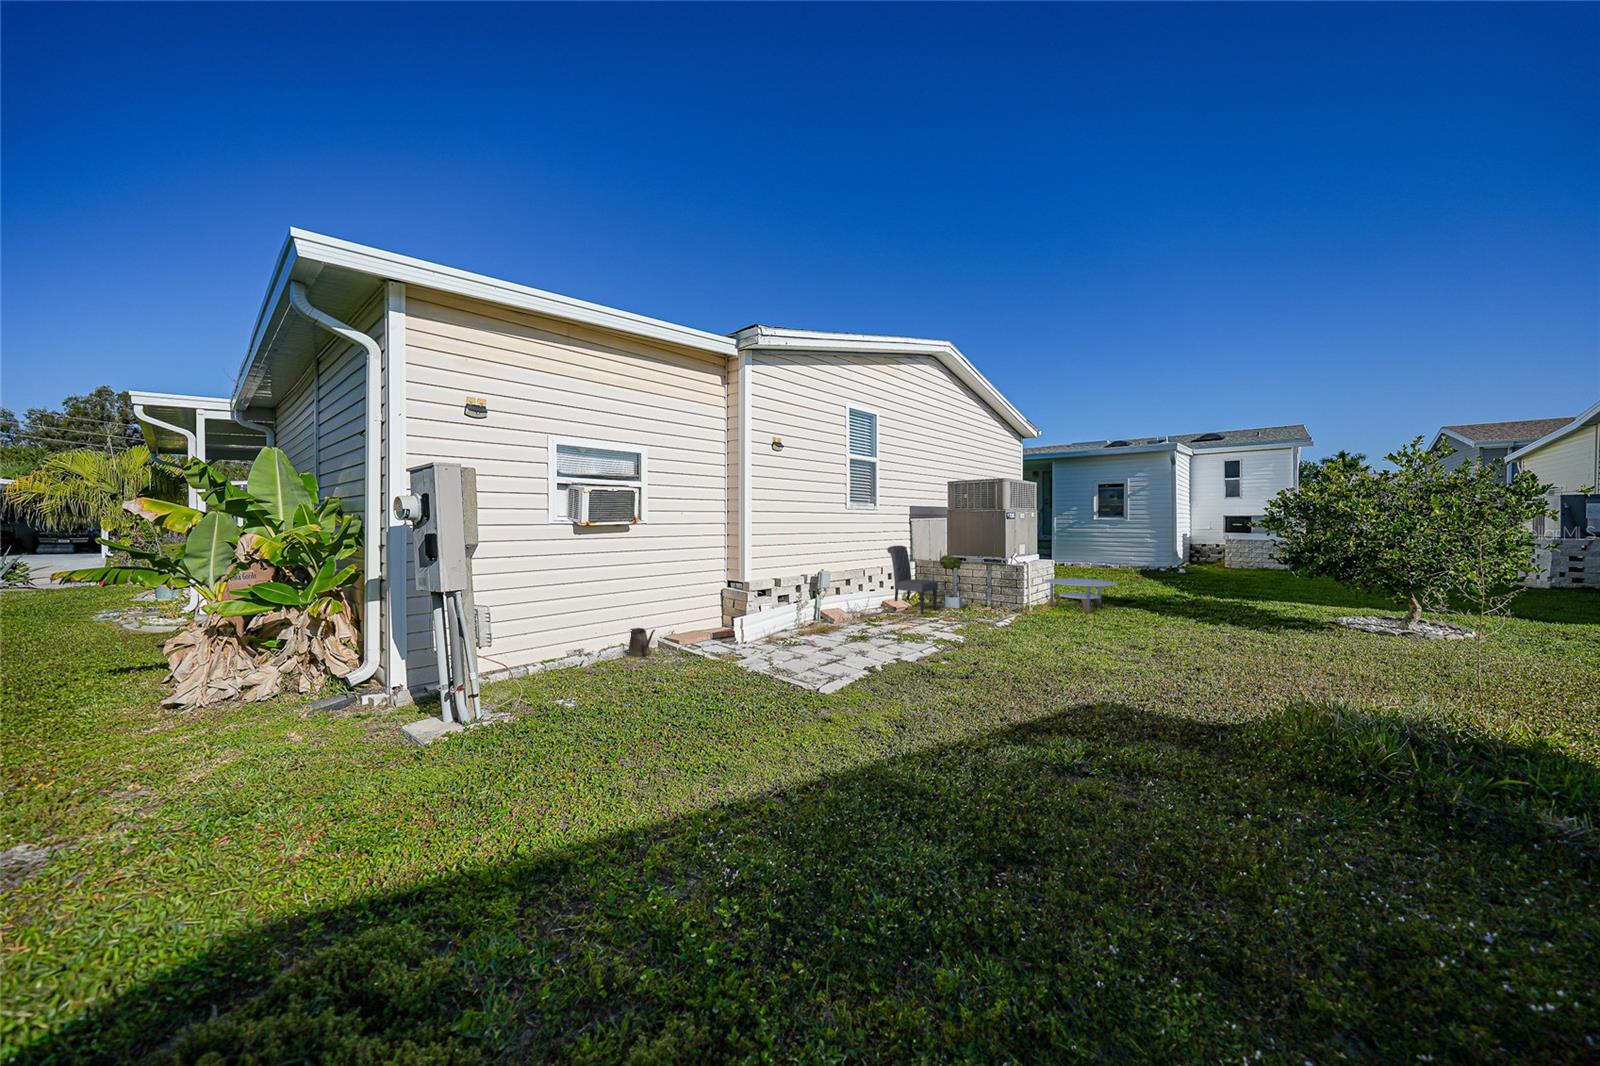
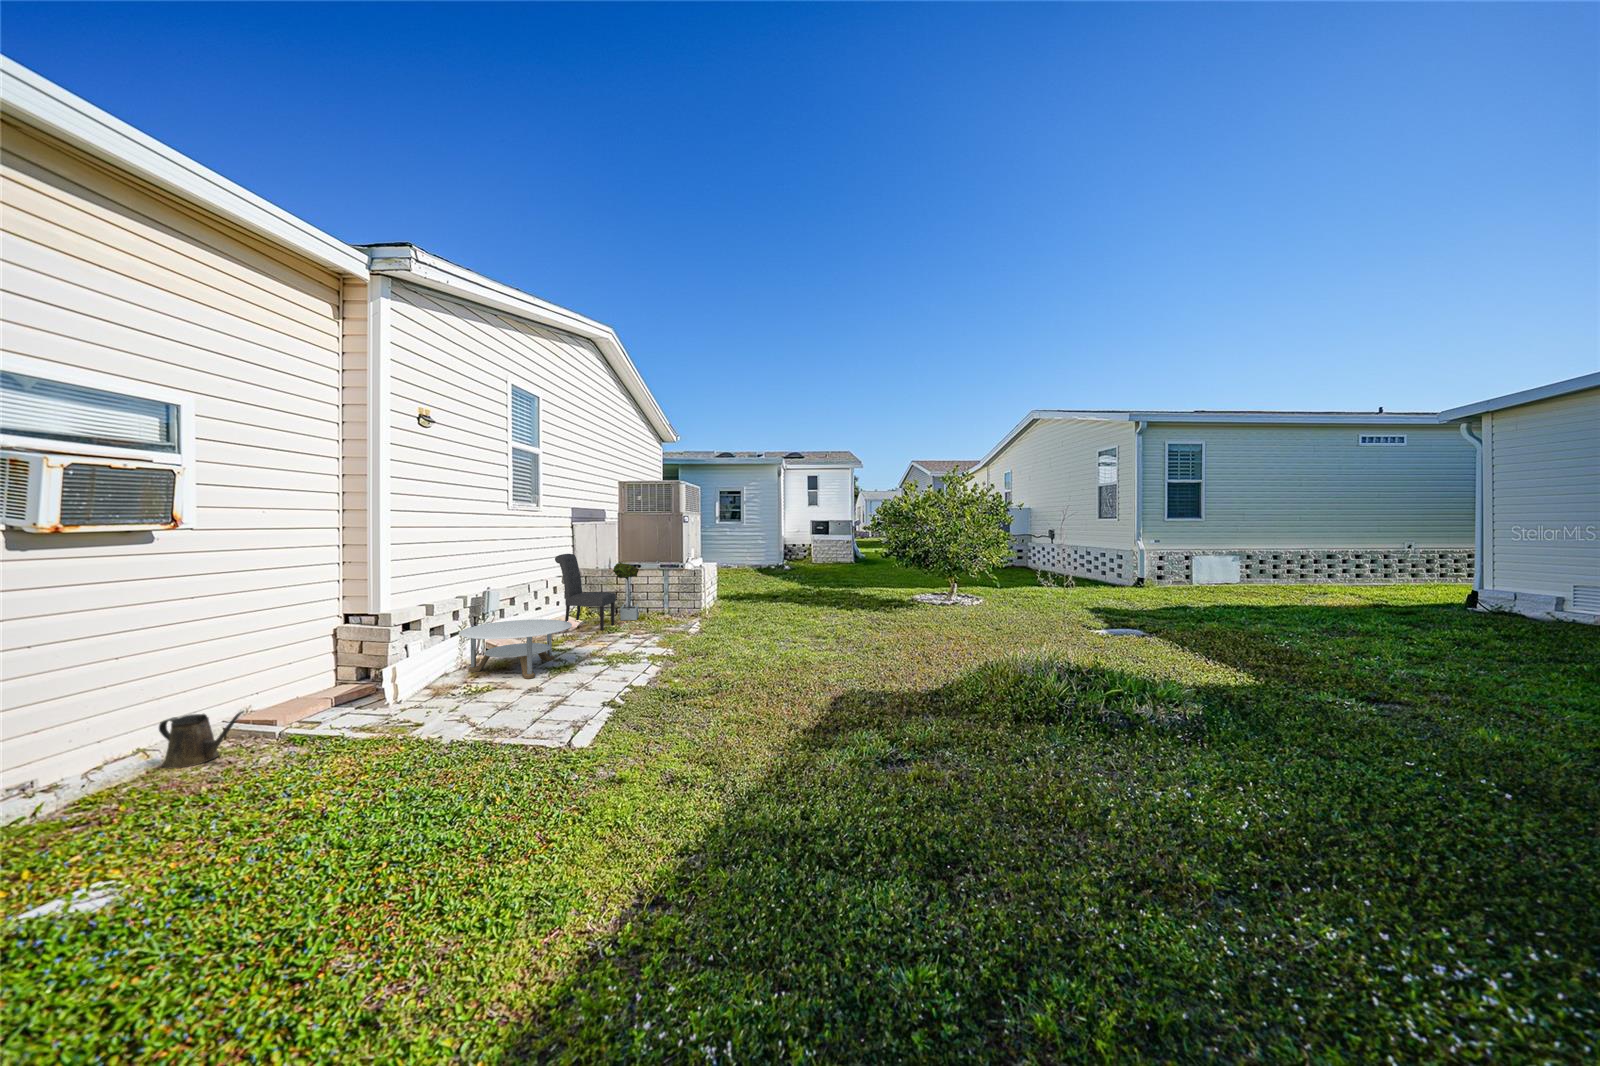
round table: present [1045,578,1117,613] -> present [459,619,572,679]

